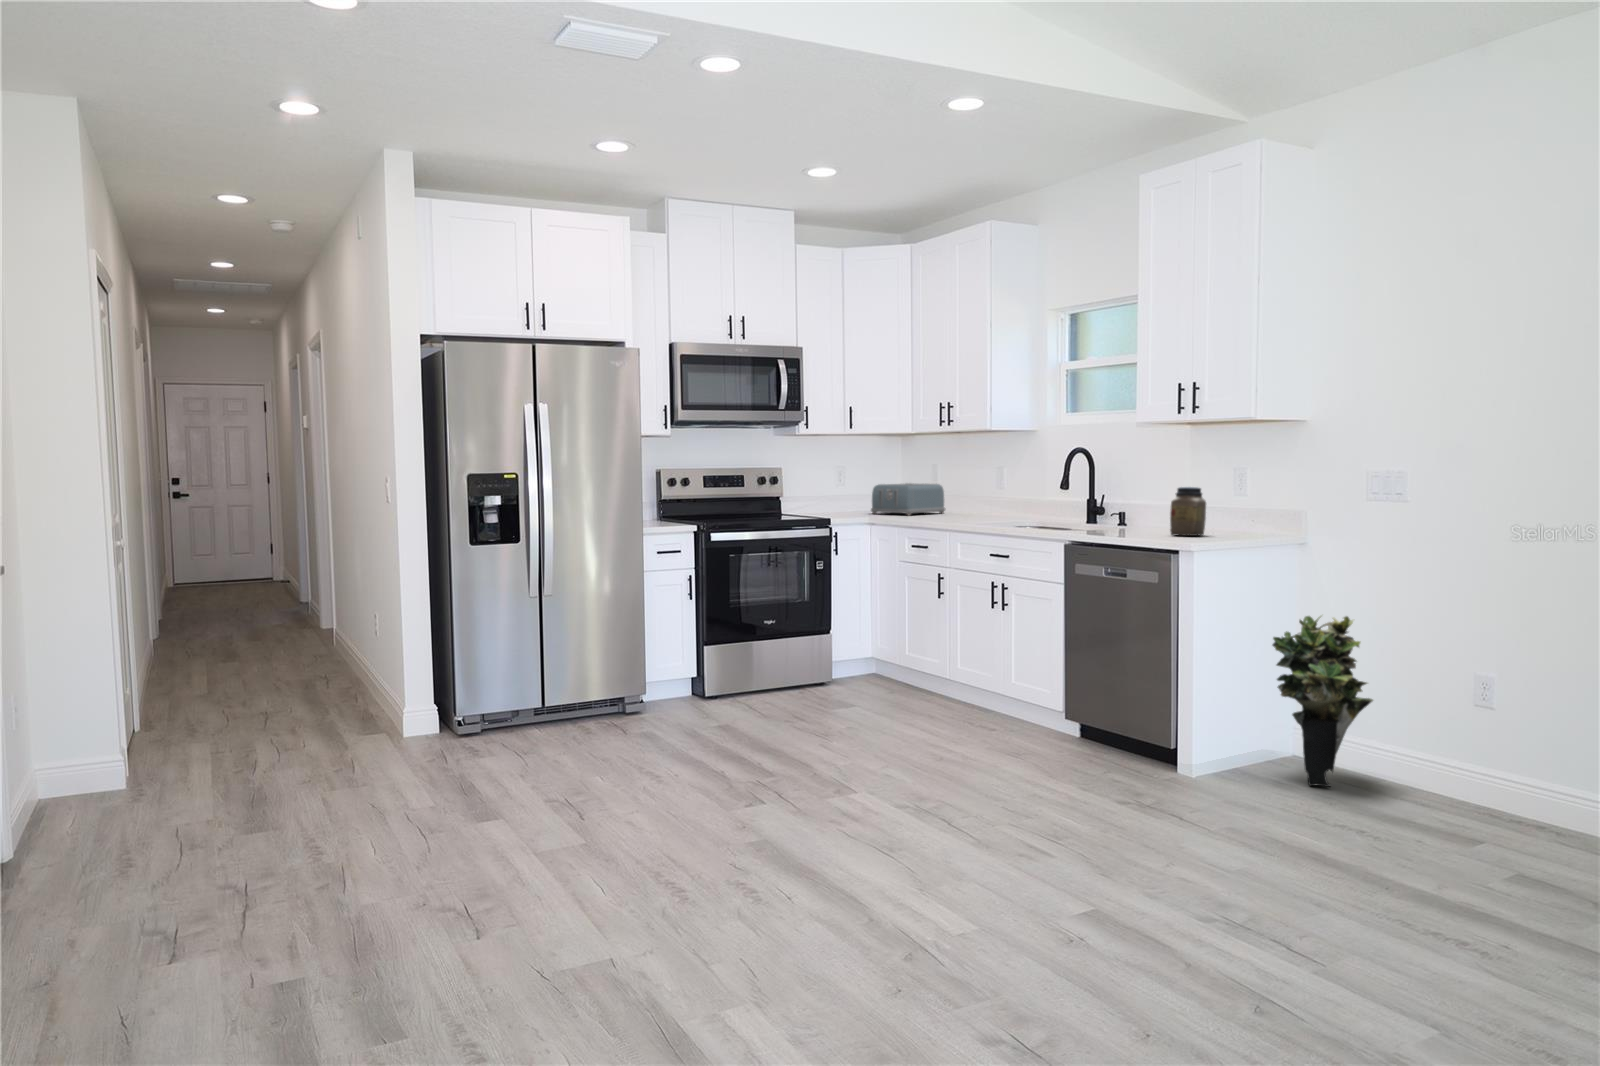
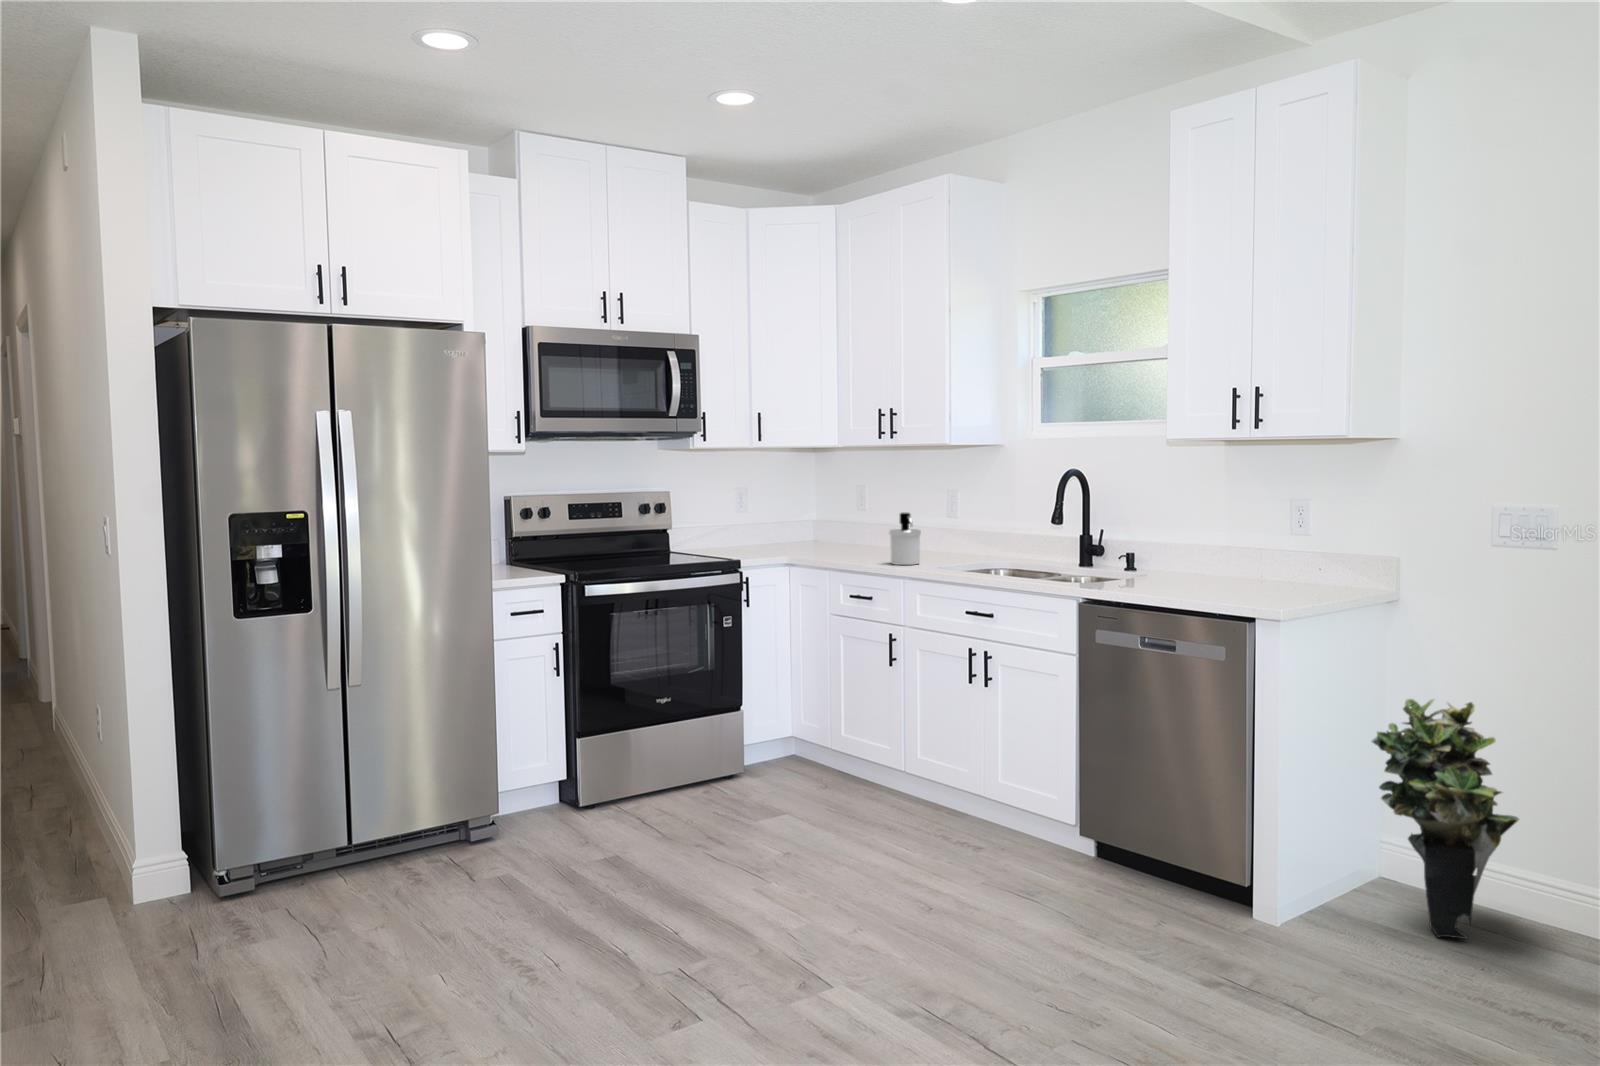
soap dispenser: none [942,482,966,522] -> present [889,512,921,565]
toaster: present [871,483,945,515] -> none [784,509,878,552]
jar: present [1170,487,1206,536] -> none [1221,526,1266,592]

